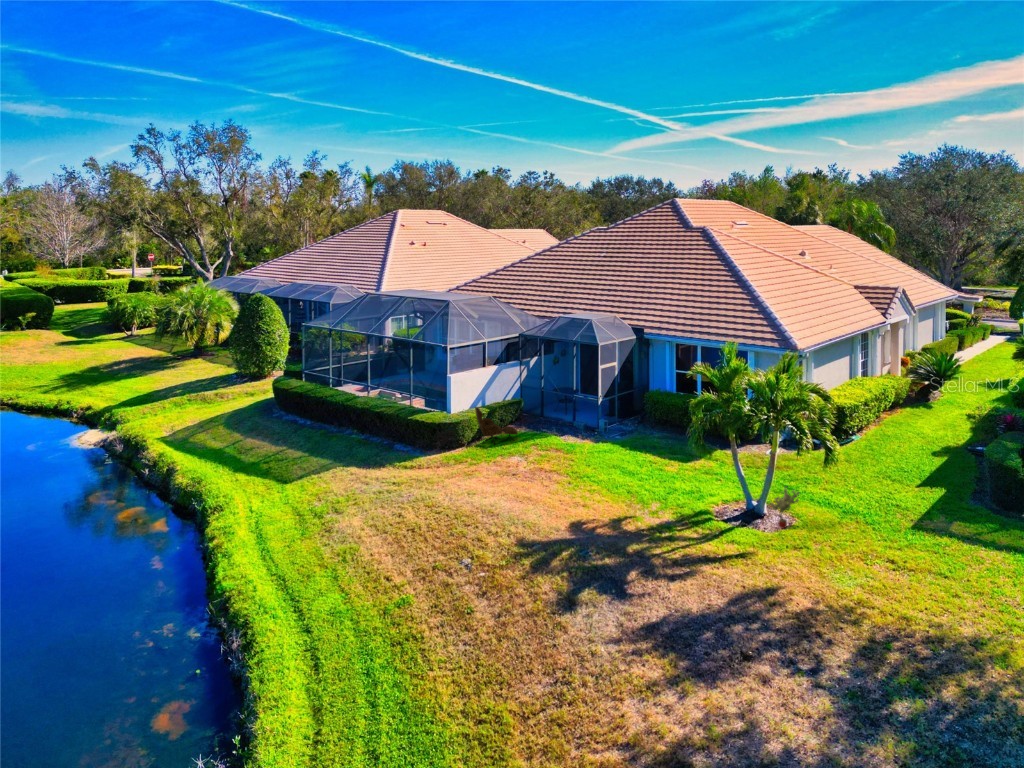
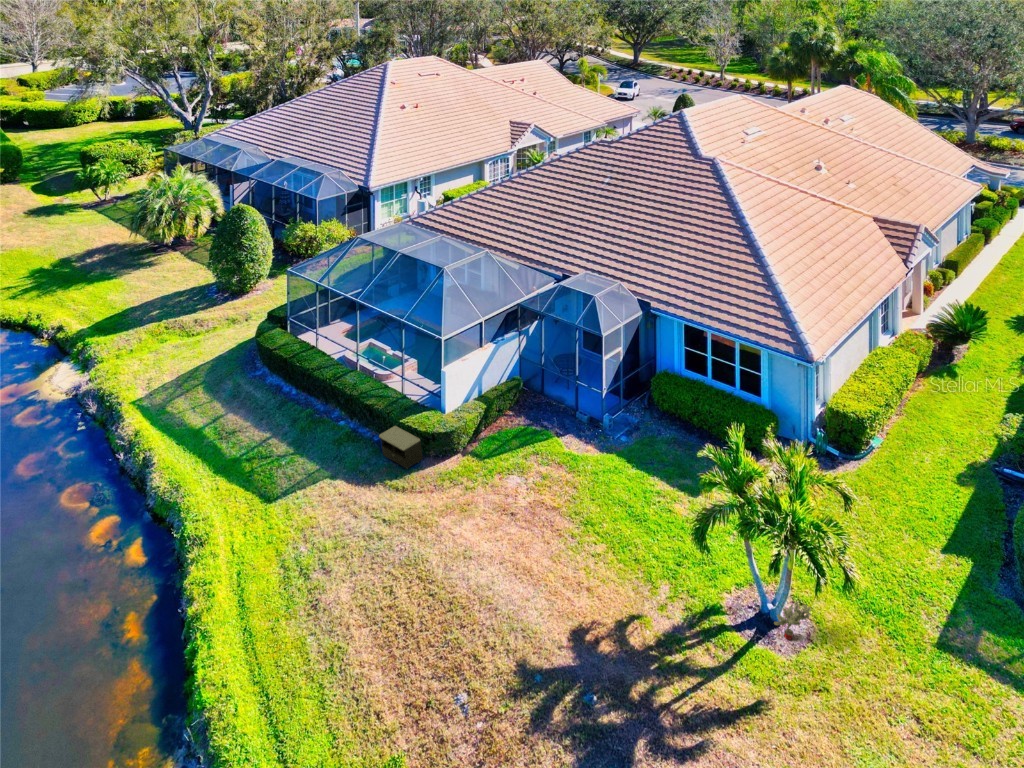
lounge chair: present [475,407,518,444] -> none [470,407,515,449]
storage bench: none [391,424,431,458] -> present [379,426,422,469]

